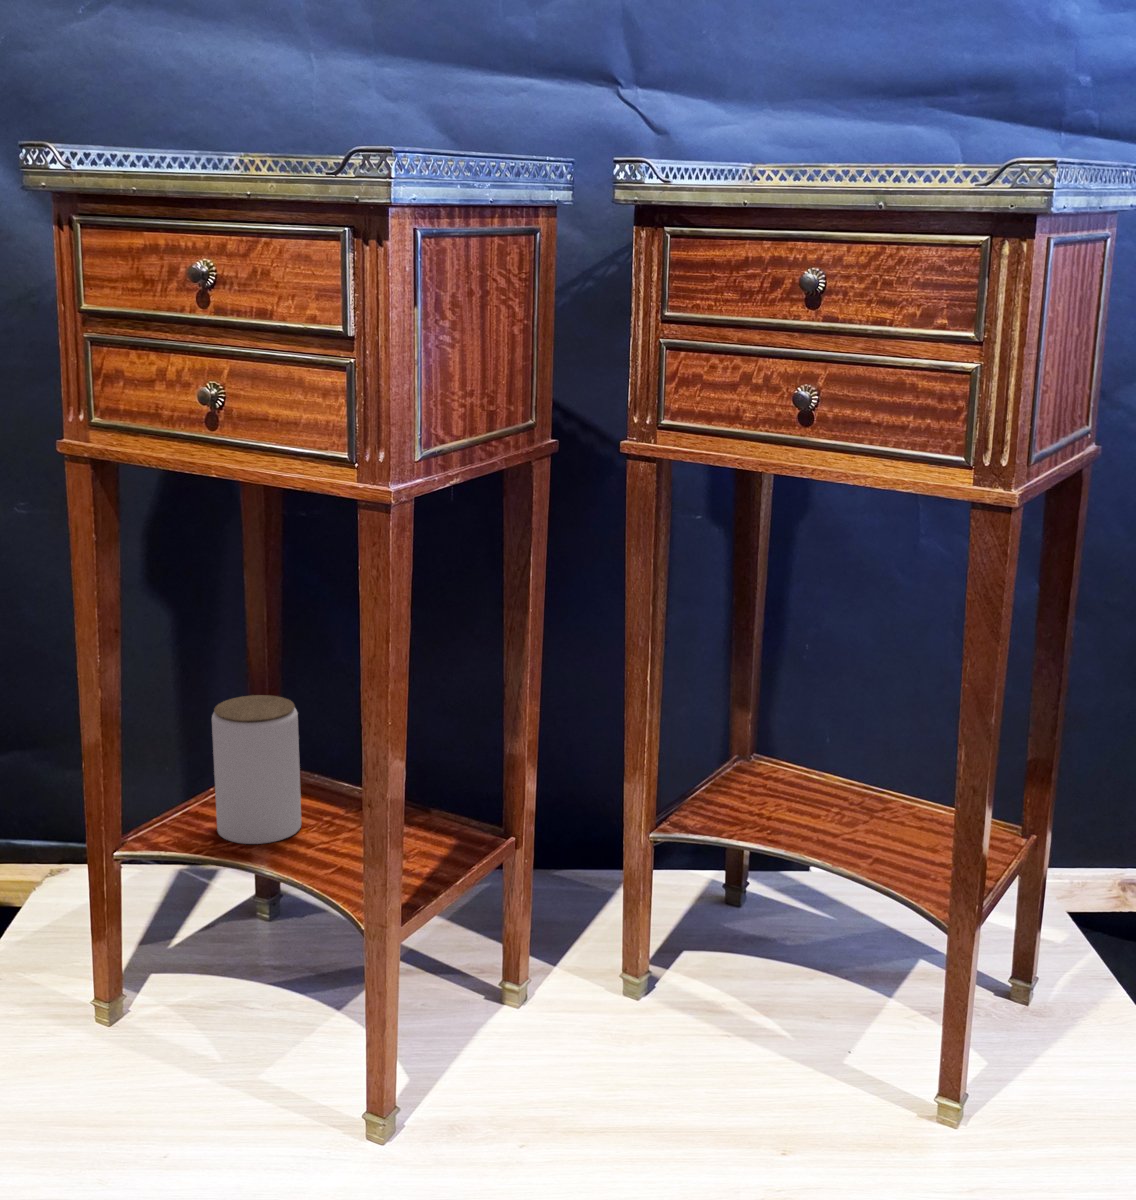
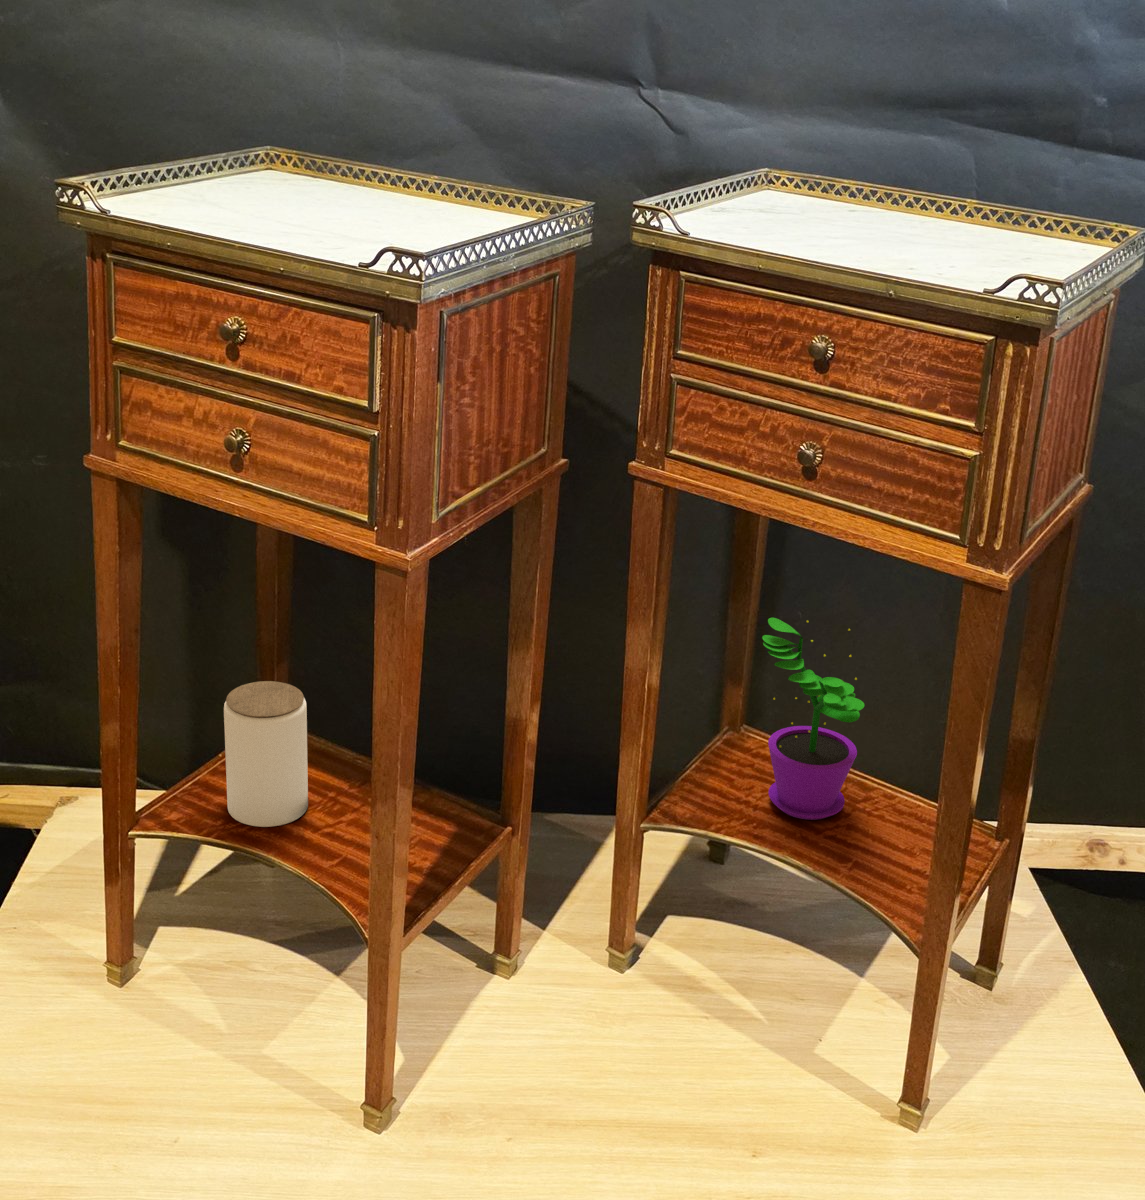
flower pot: none [765,612,875,826] -> present [762,618,865,820]

